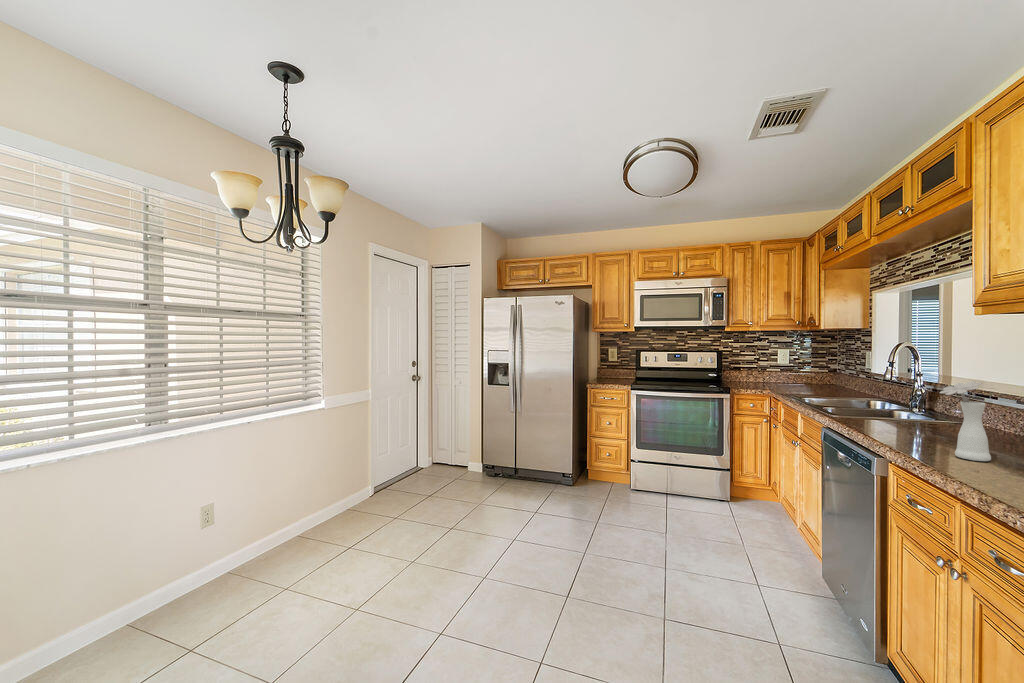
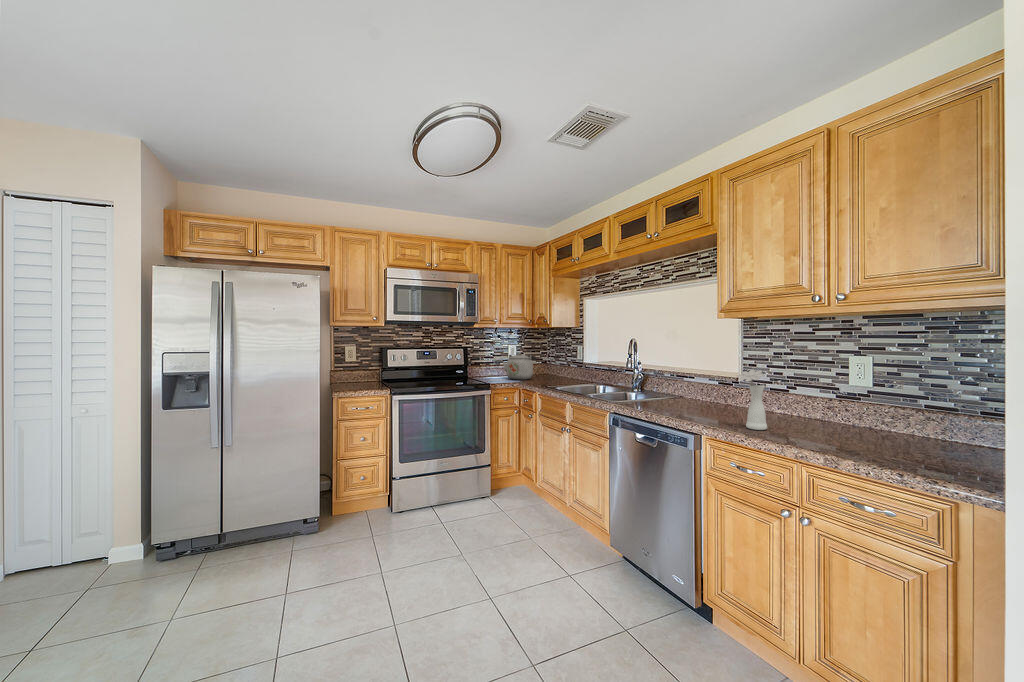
kettle: none [768,359,812,388] -> present [503,353,536,380]

